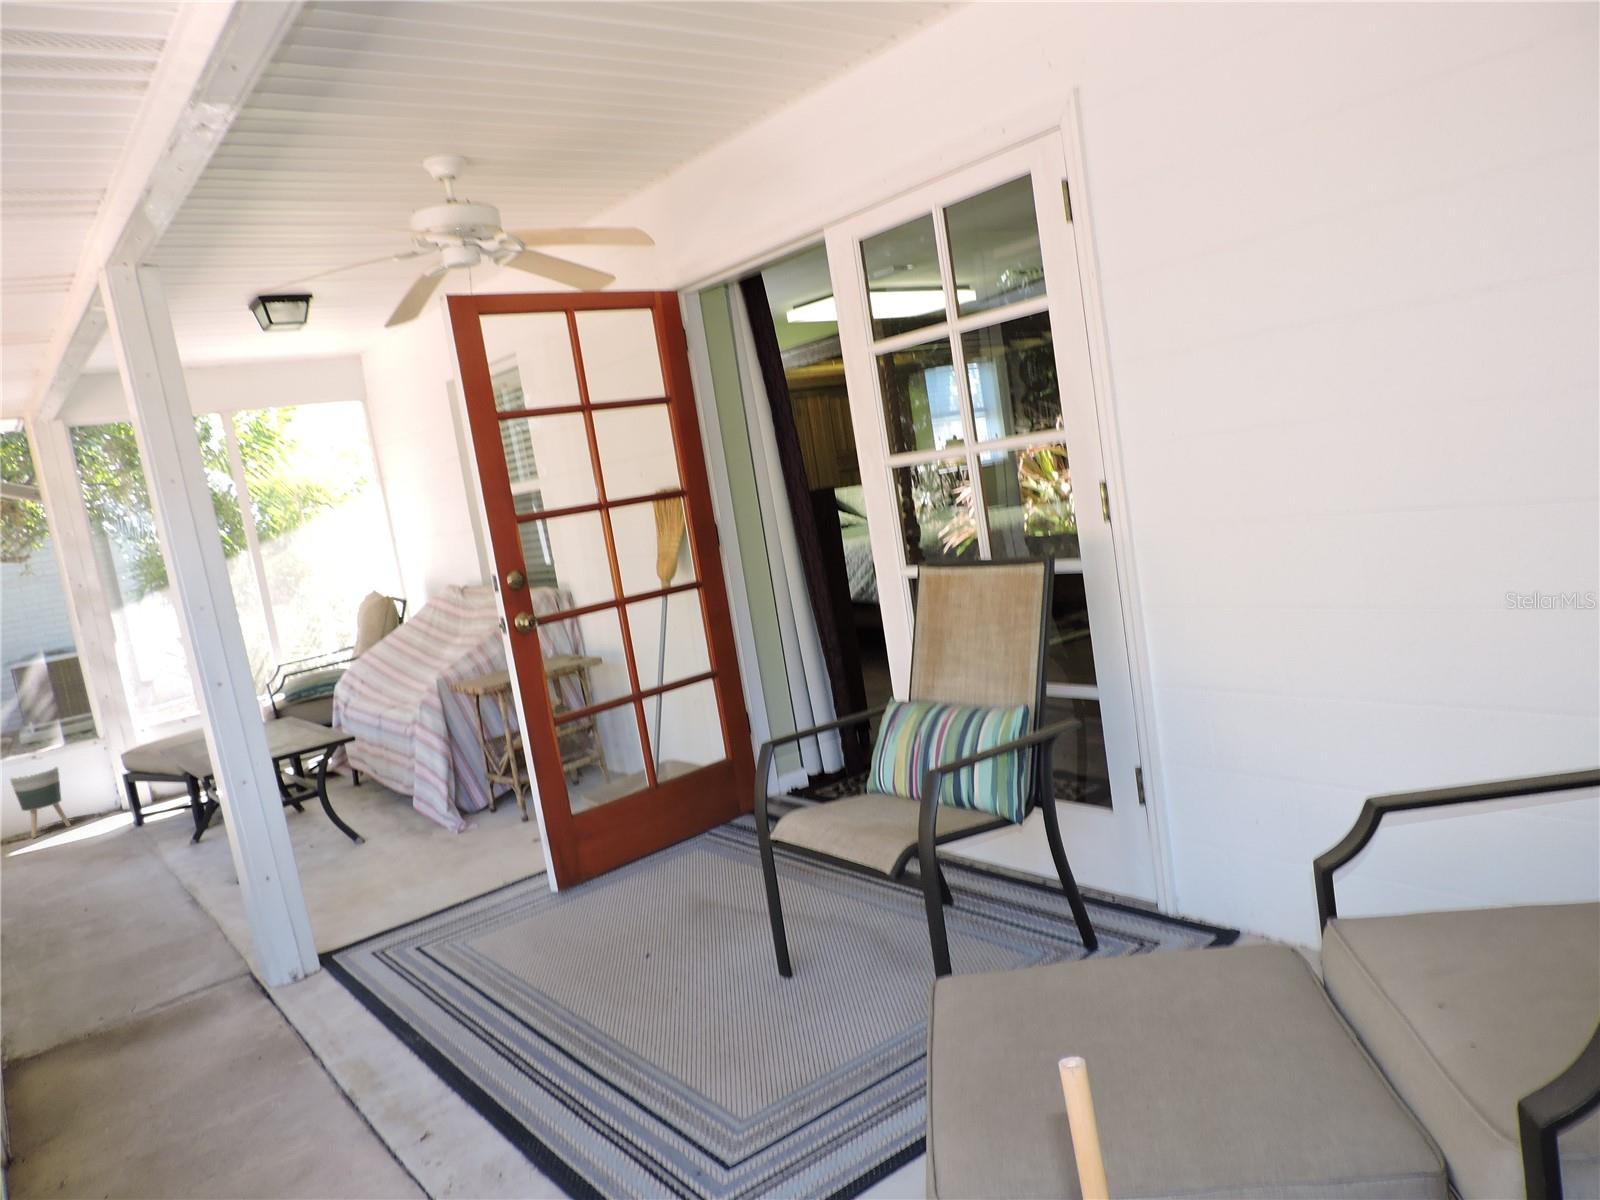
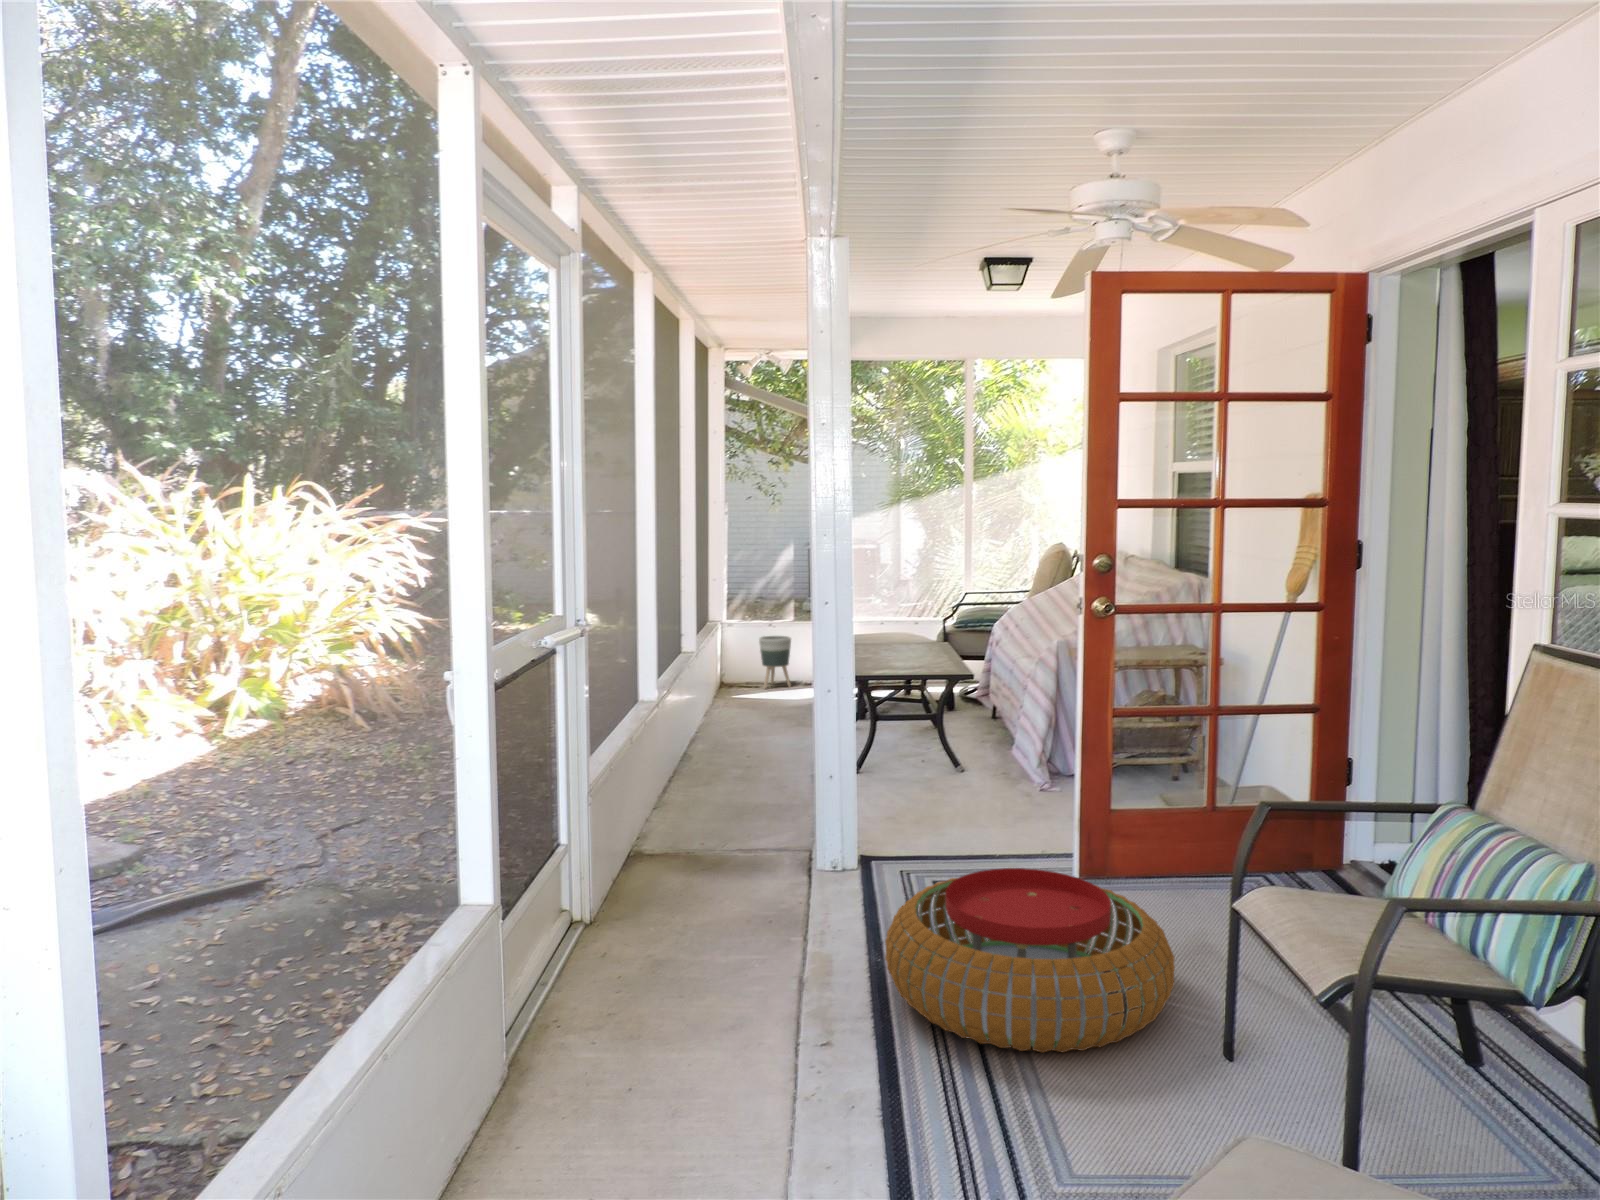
pouf: none [432,875,720,1066] -> present [885,868,1175,1053]

